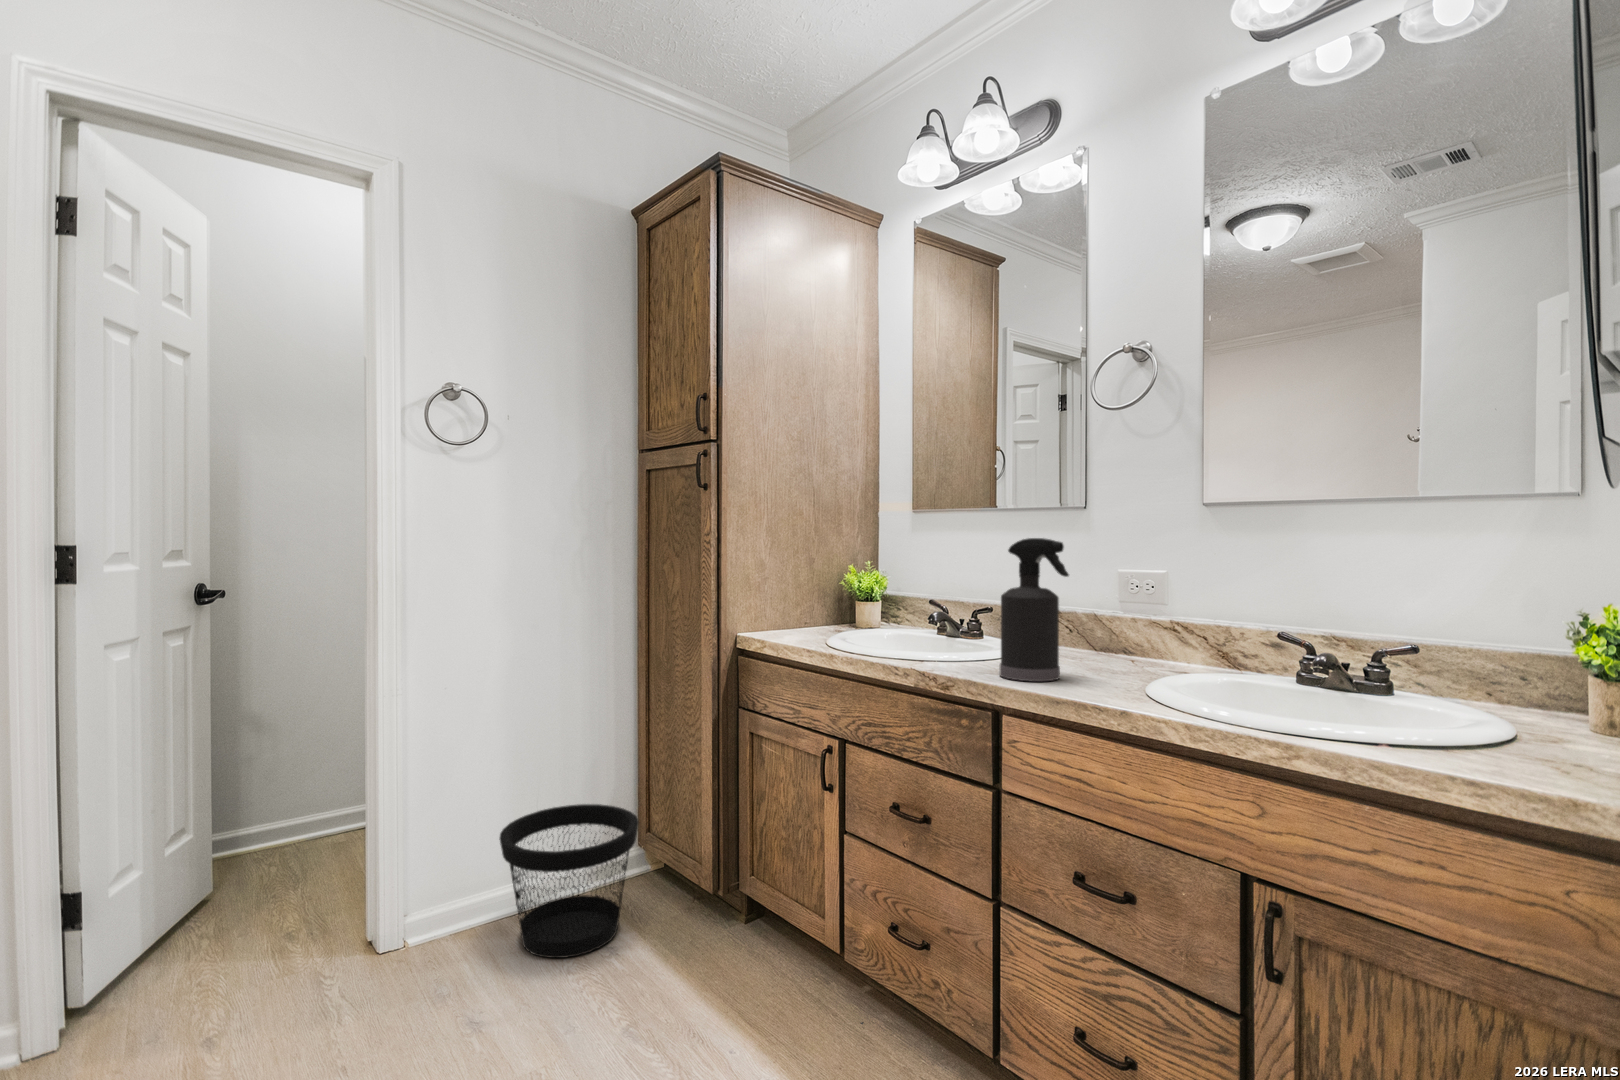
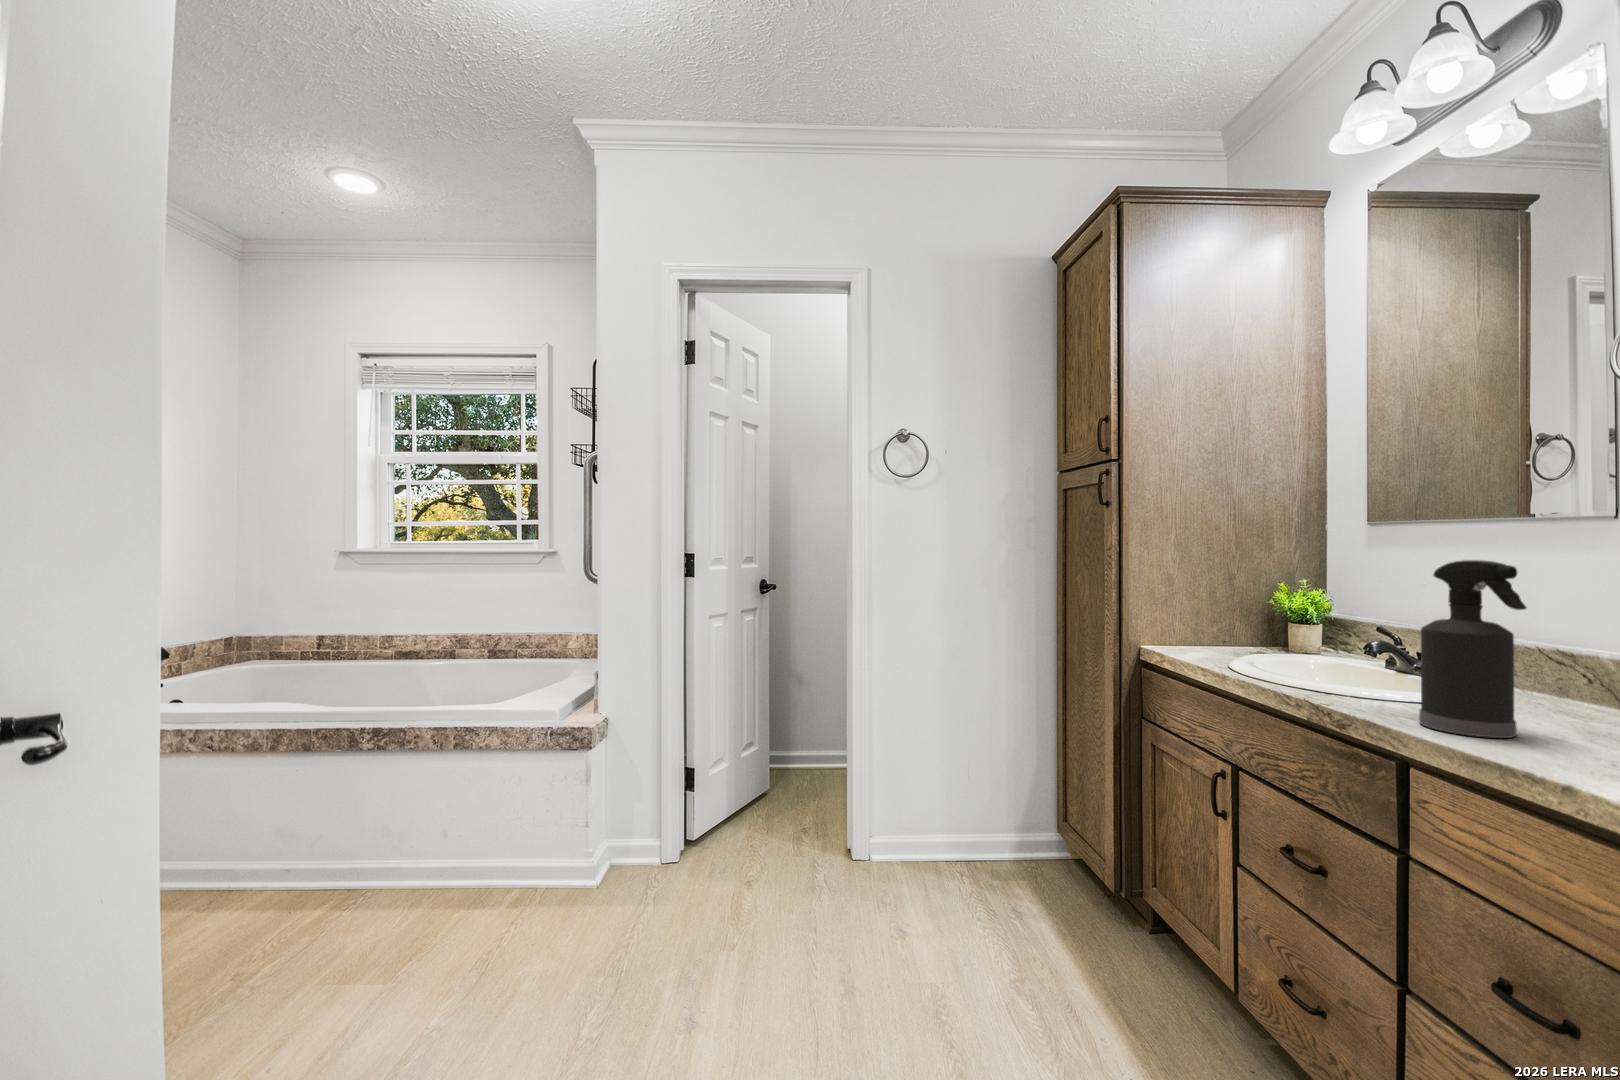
wastebasket: present [499,804,639,958] -> none [932,778,1048,907]

